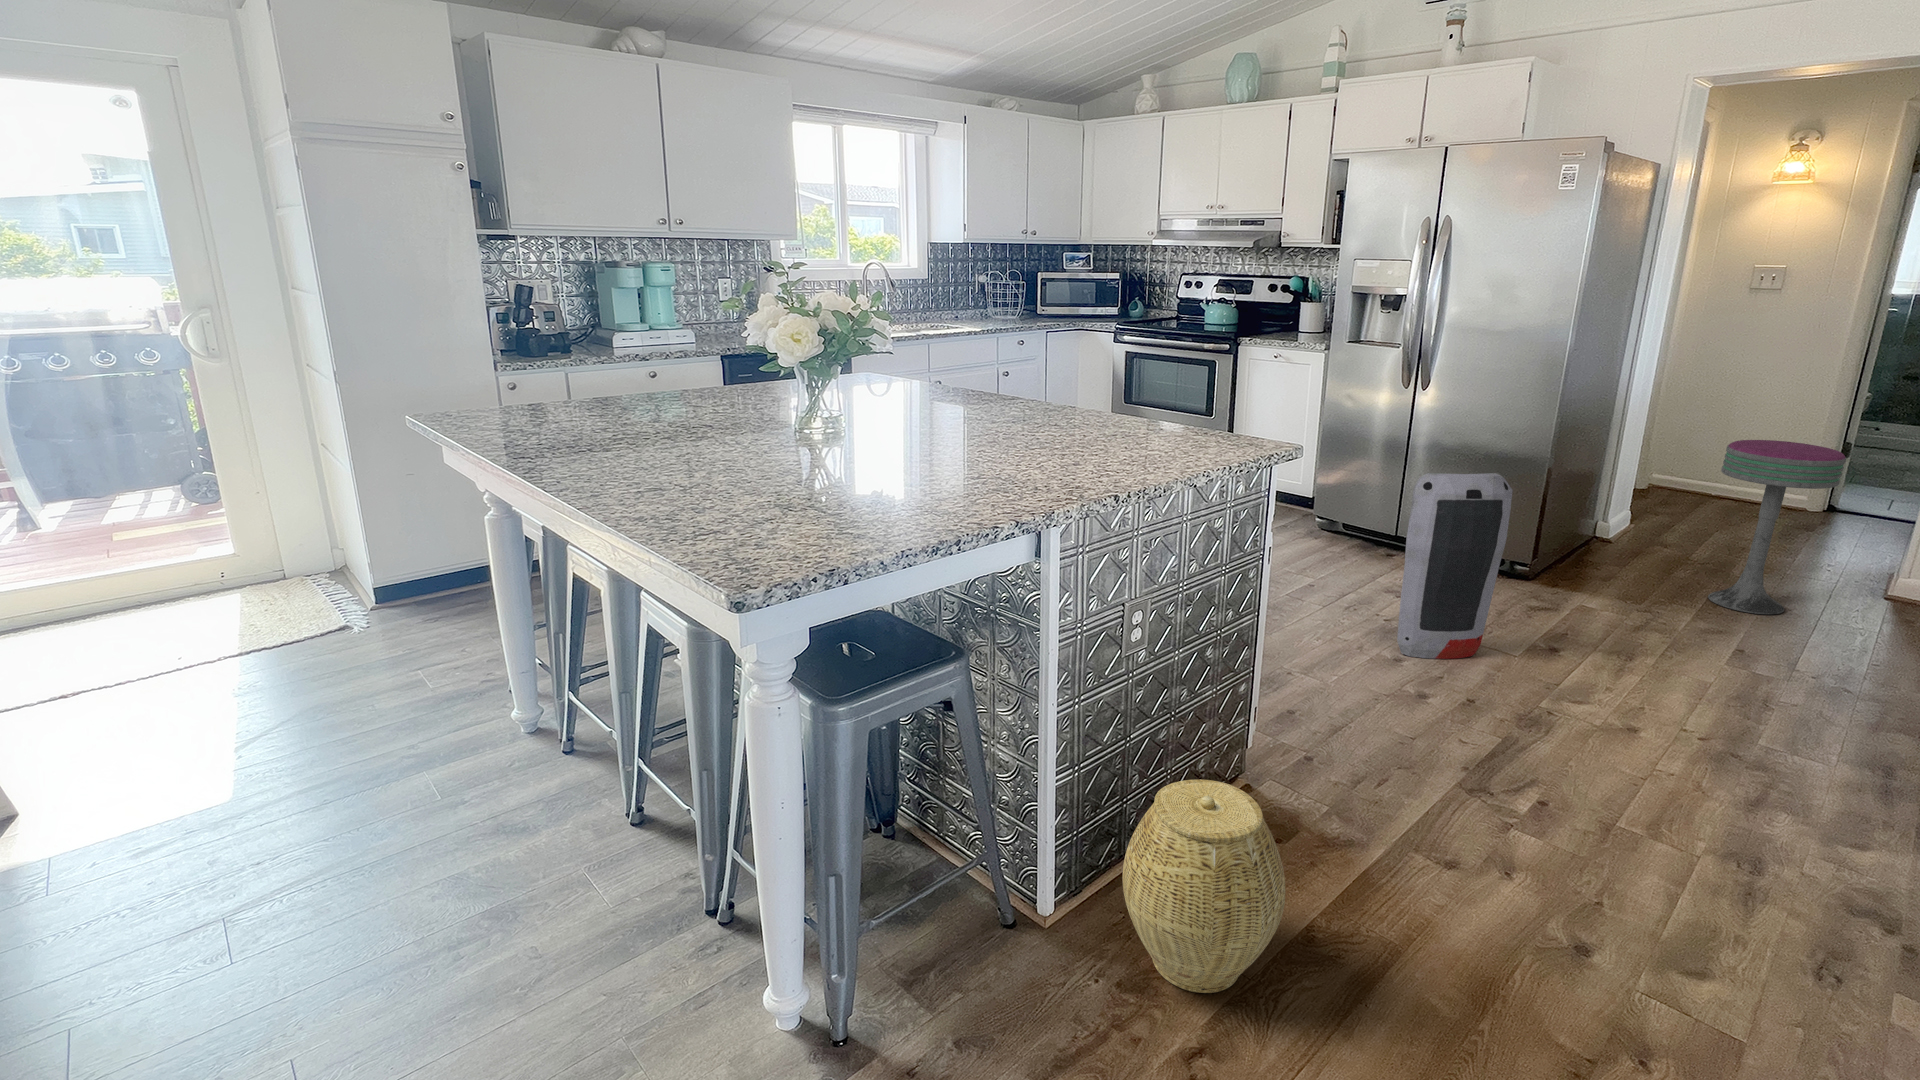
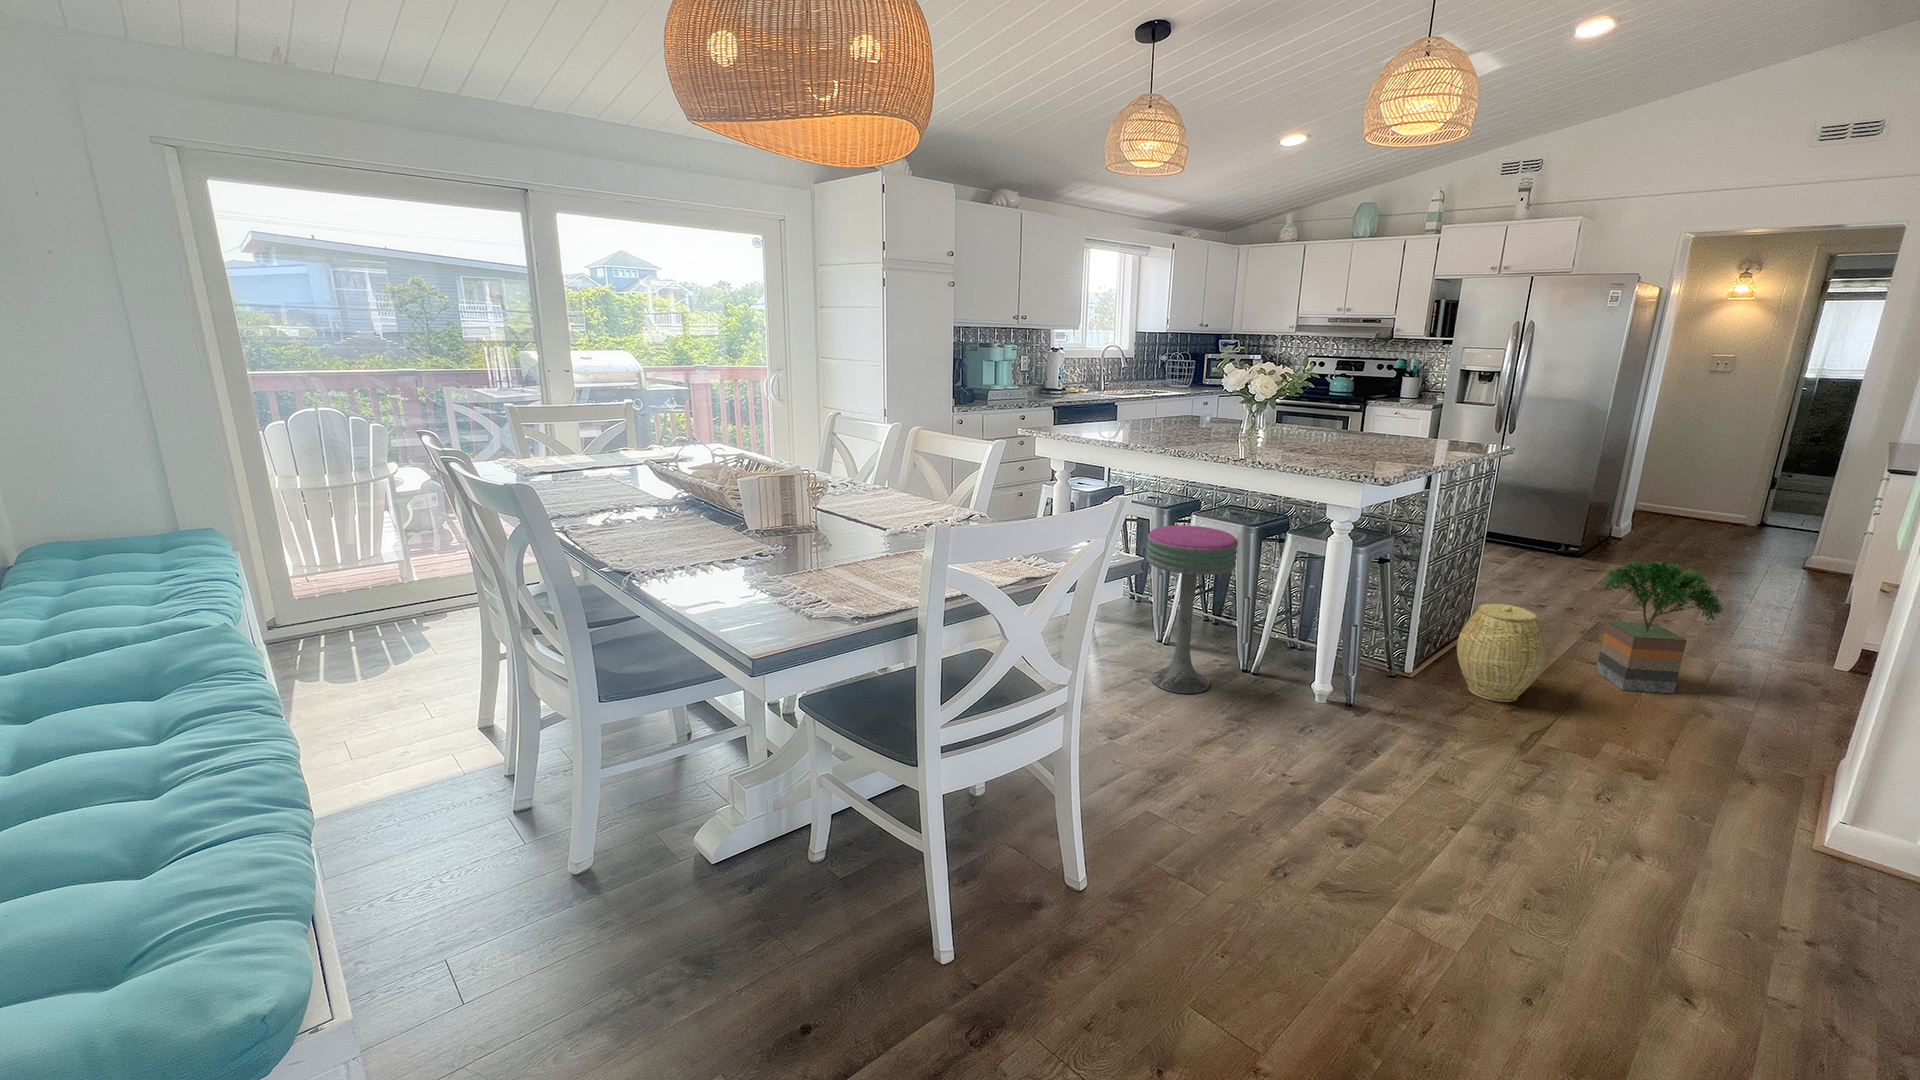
bar stool: present [1708,440,1846,615] -> present [1146,525,1238,693]
air purifier: present [1397,473,1513,659] -> none [1519,478,1593,590]
potted tree: none [1438,673,1668,951] -> present [1596,559,1723,694]

